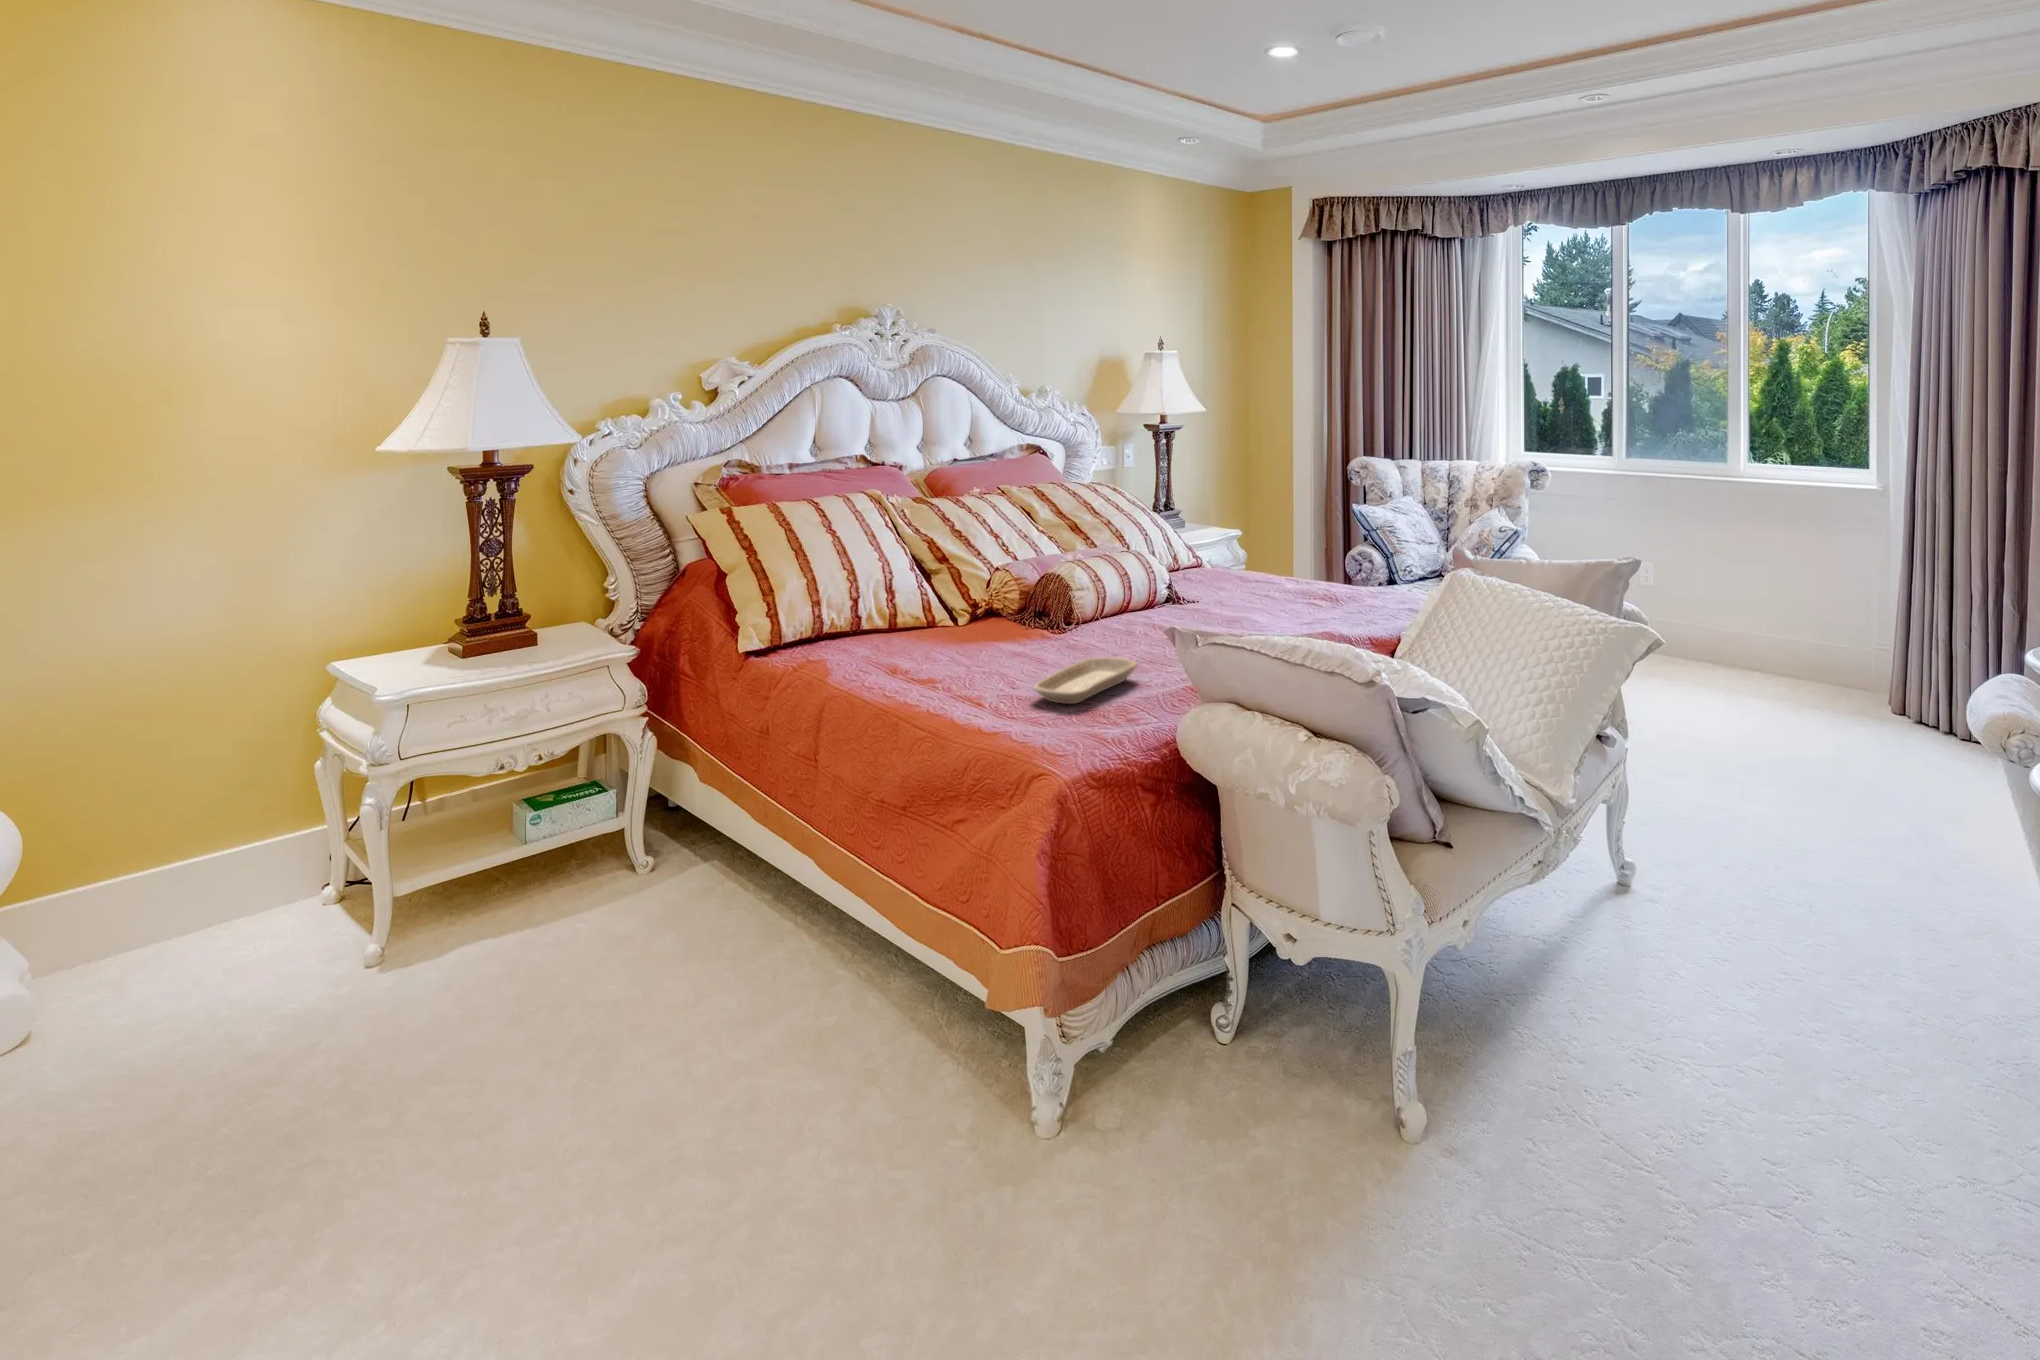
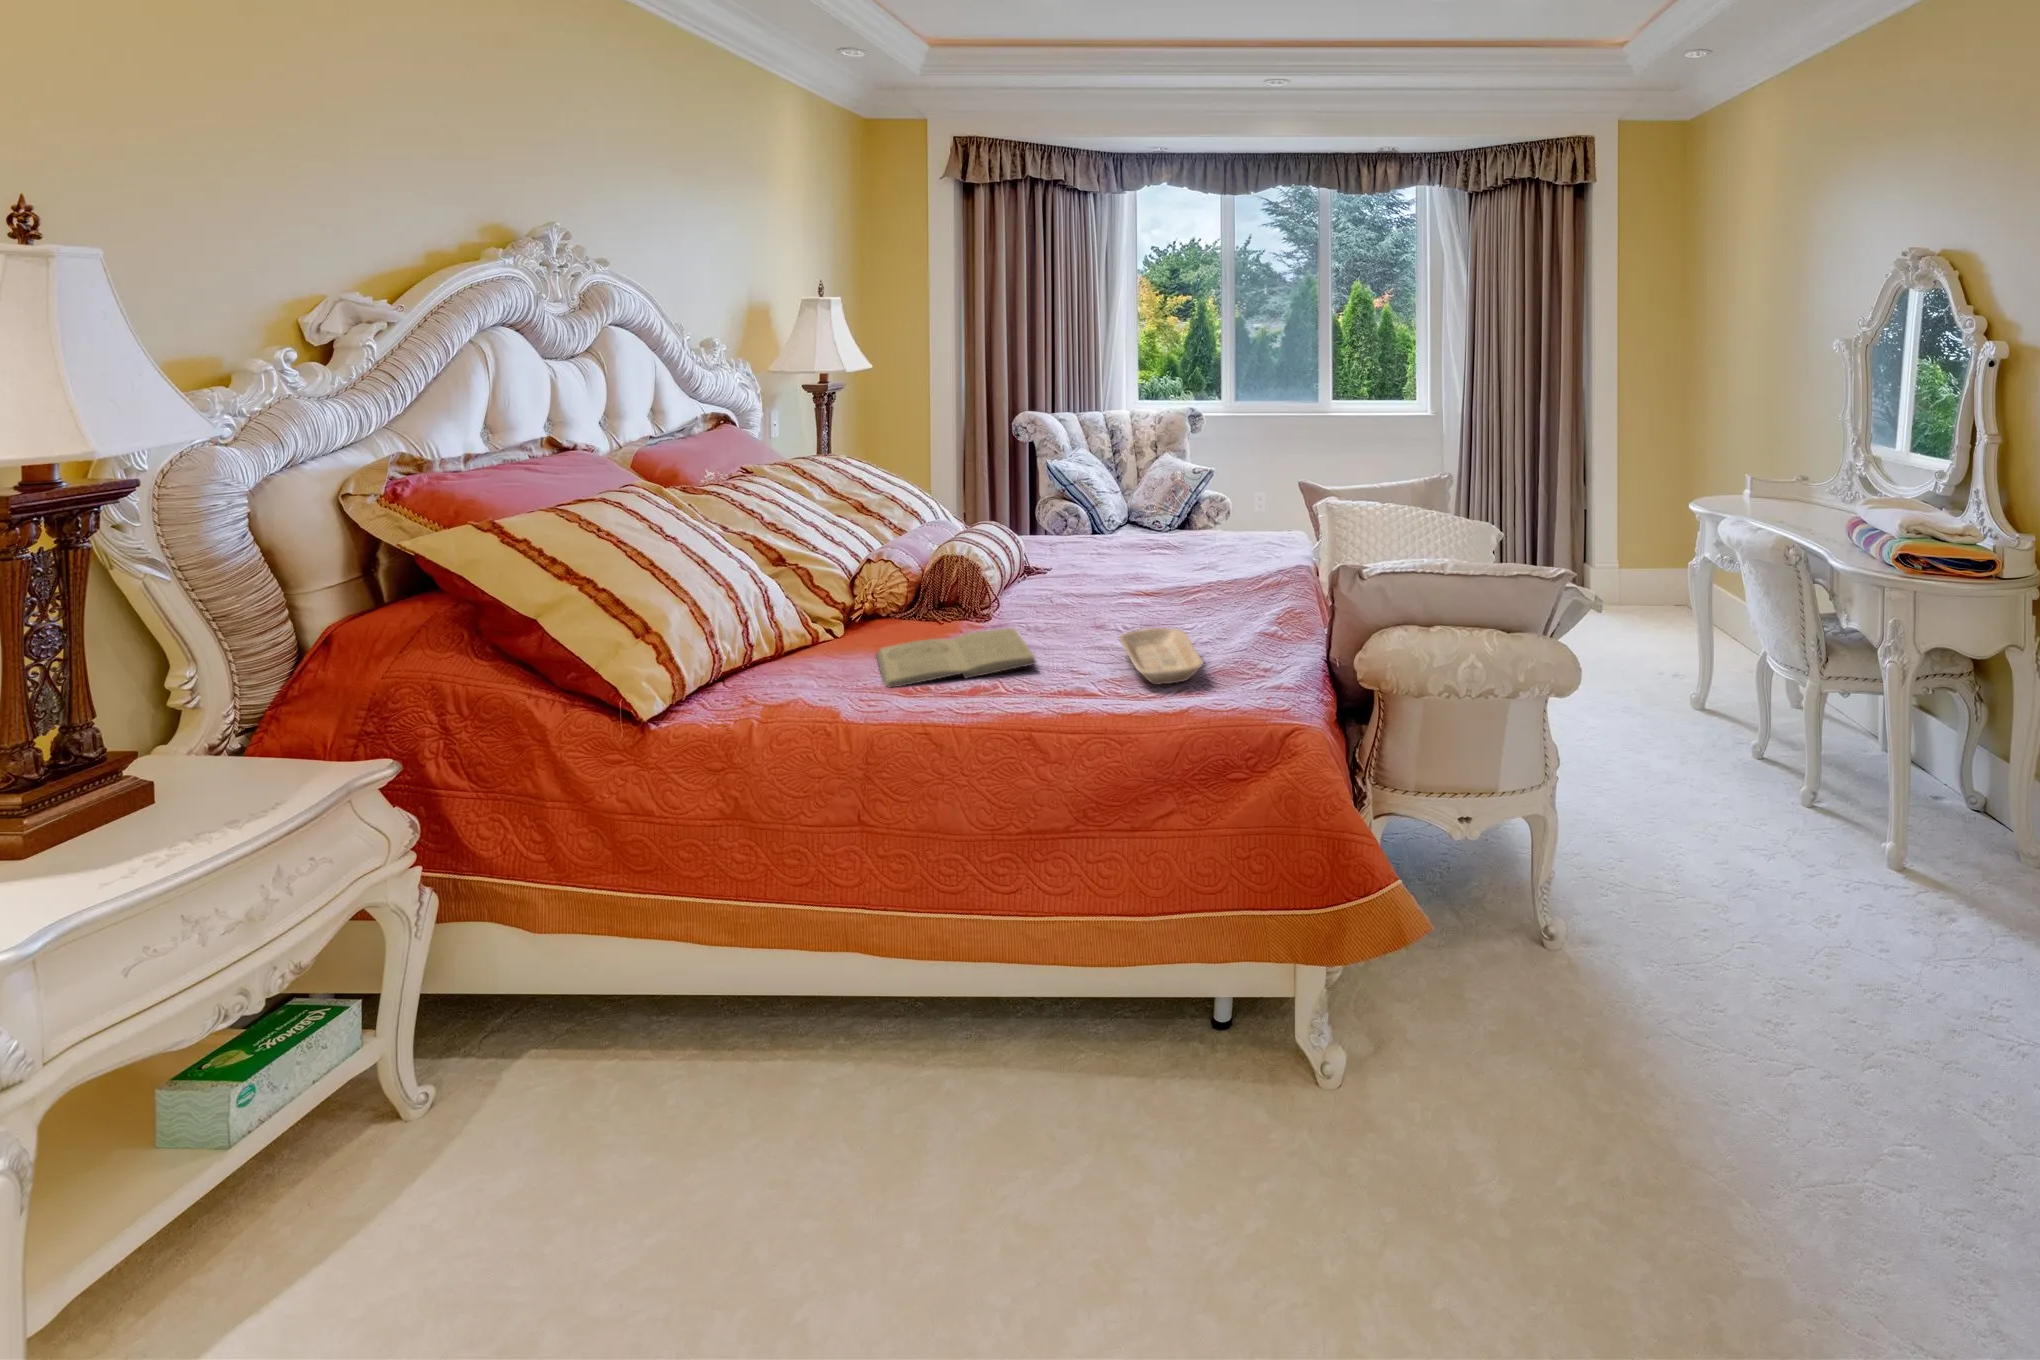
book: none [897,634,1046,667] -> present [876,628,1036,687]

